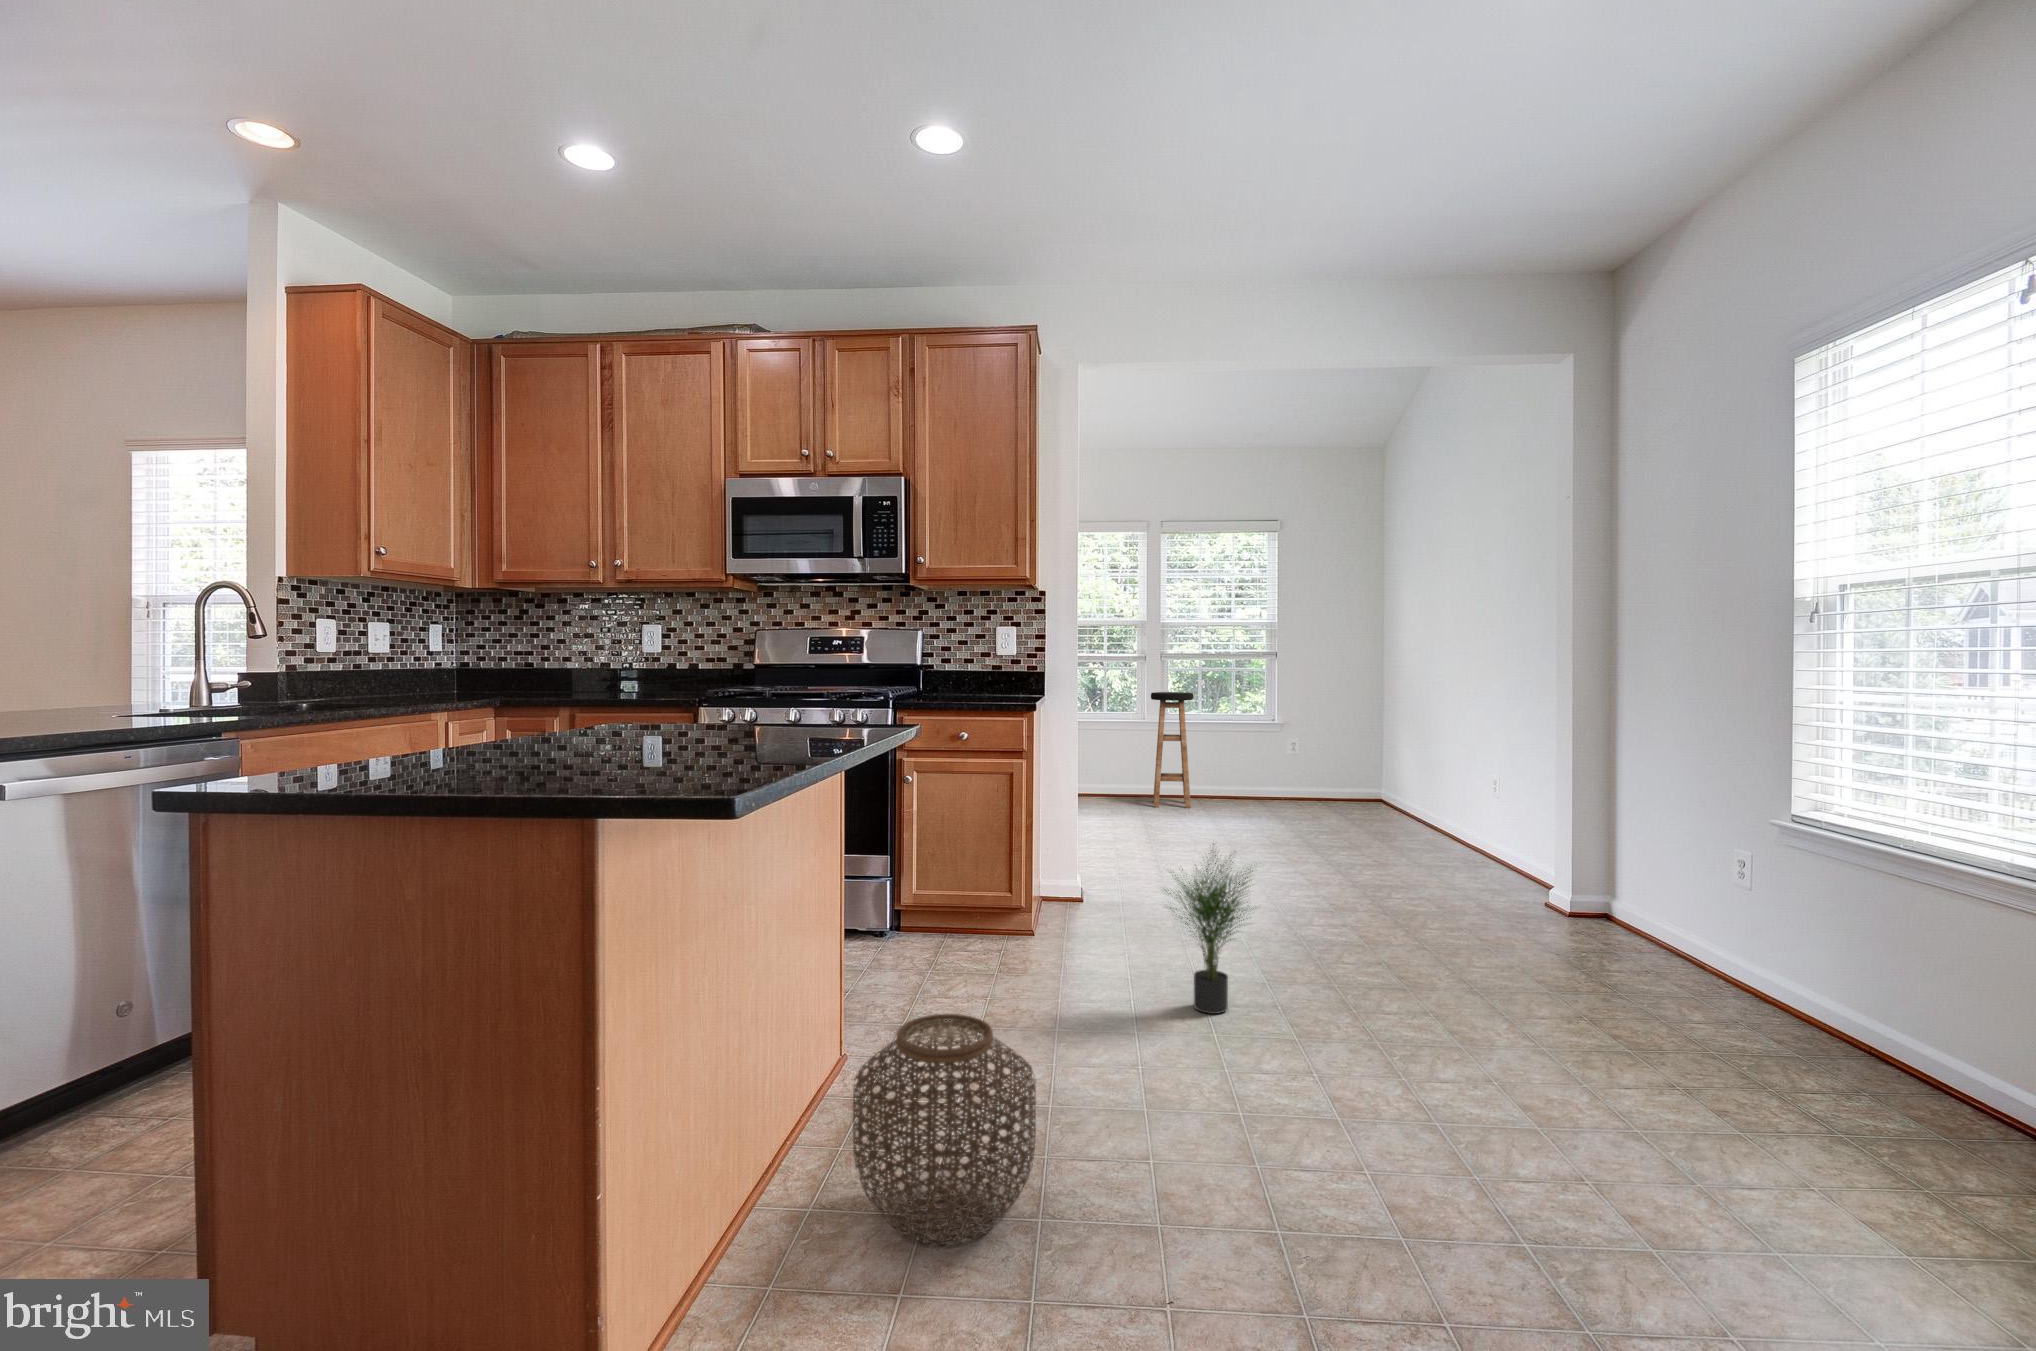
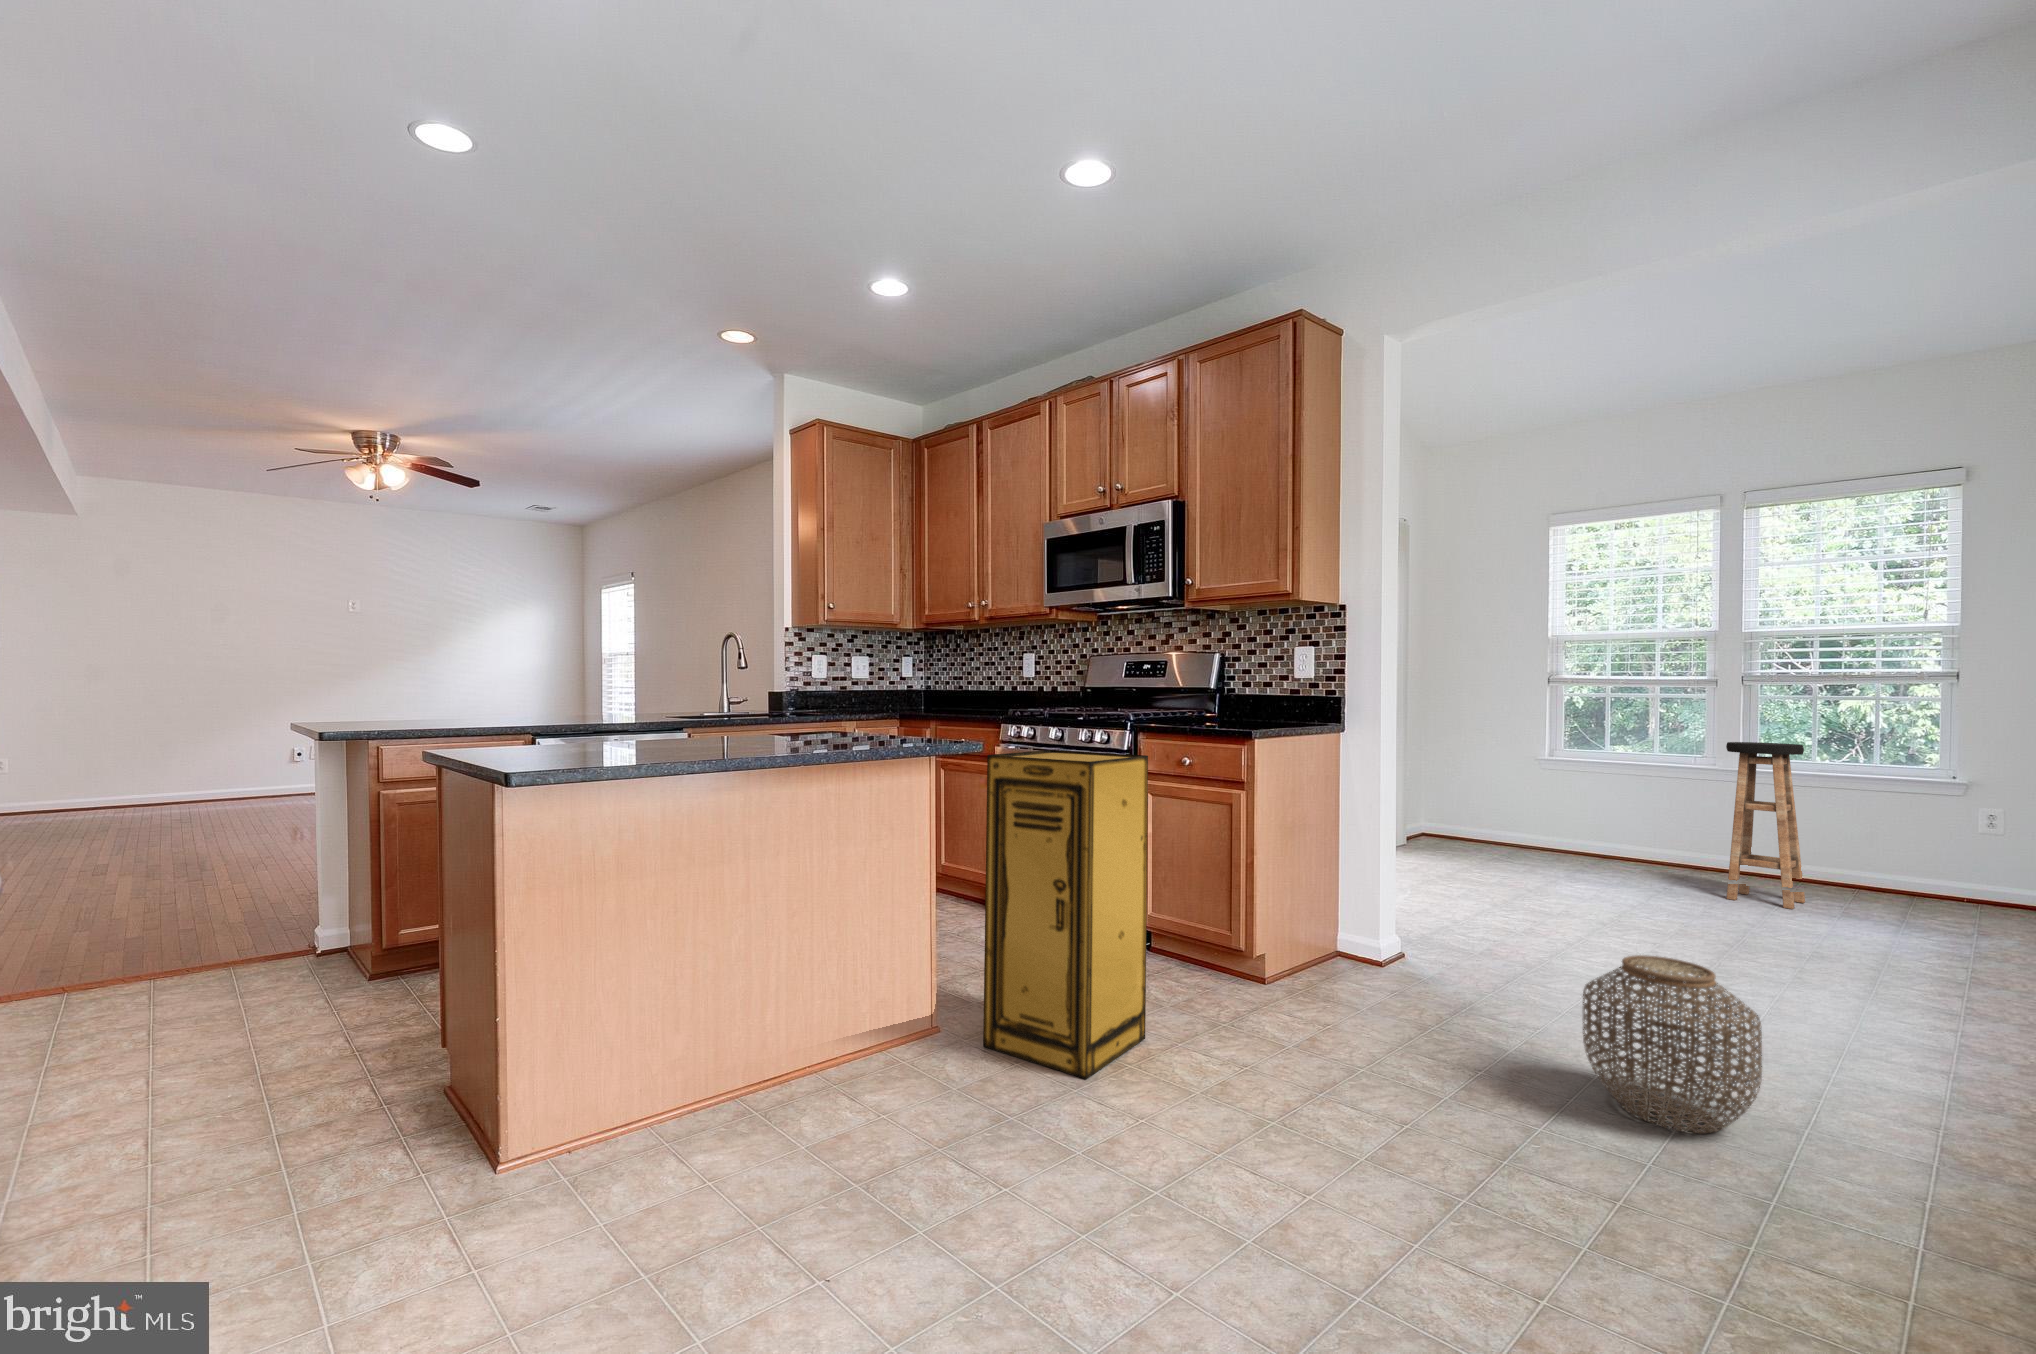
storage cabinet: none [933,734,1059,1033] -> present [983,750,1148,1079]
potted plant: present [1168,843,1254,1014] -> none [1219,907,1358,1138]
woven basket: present [853,1014,1036,1245] -> present [1583,955,1762,1133]

